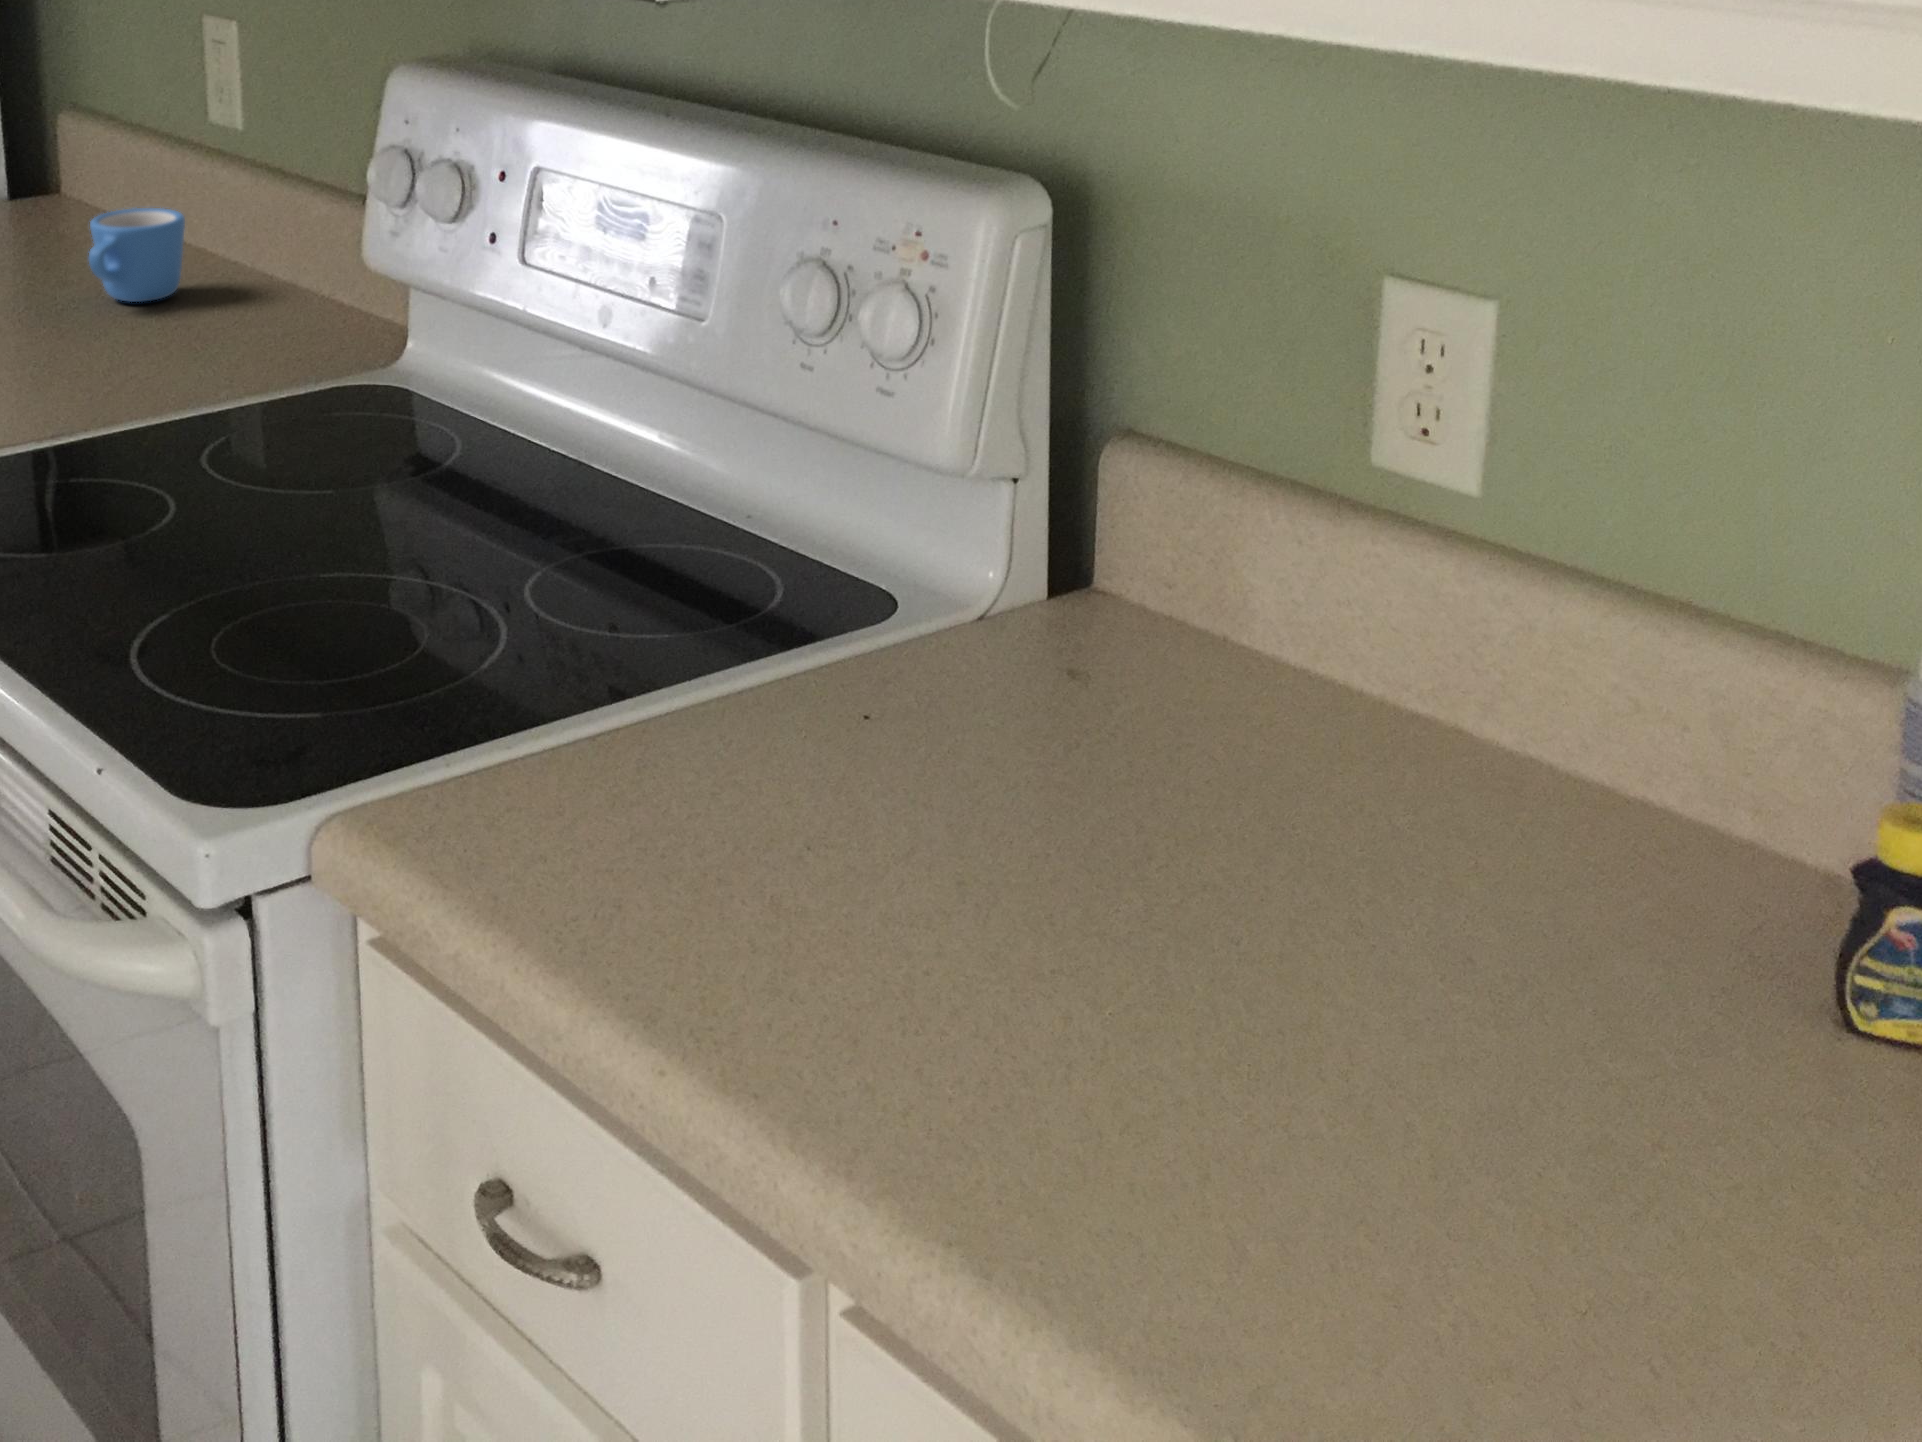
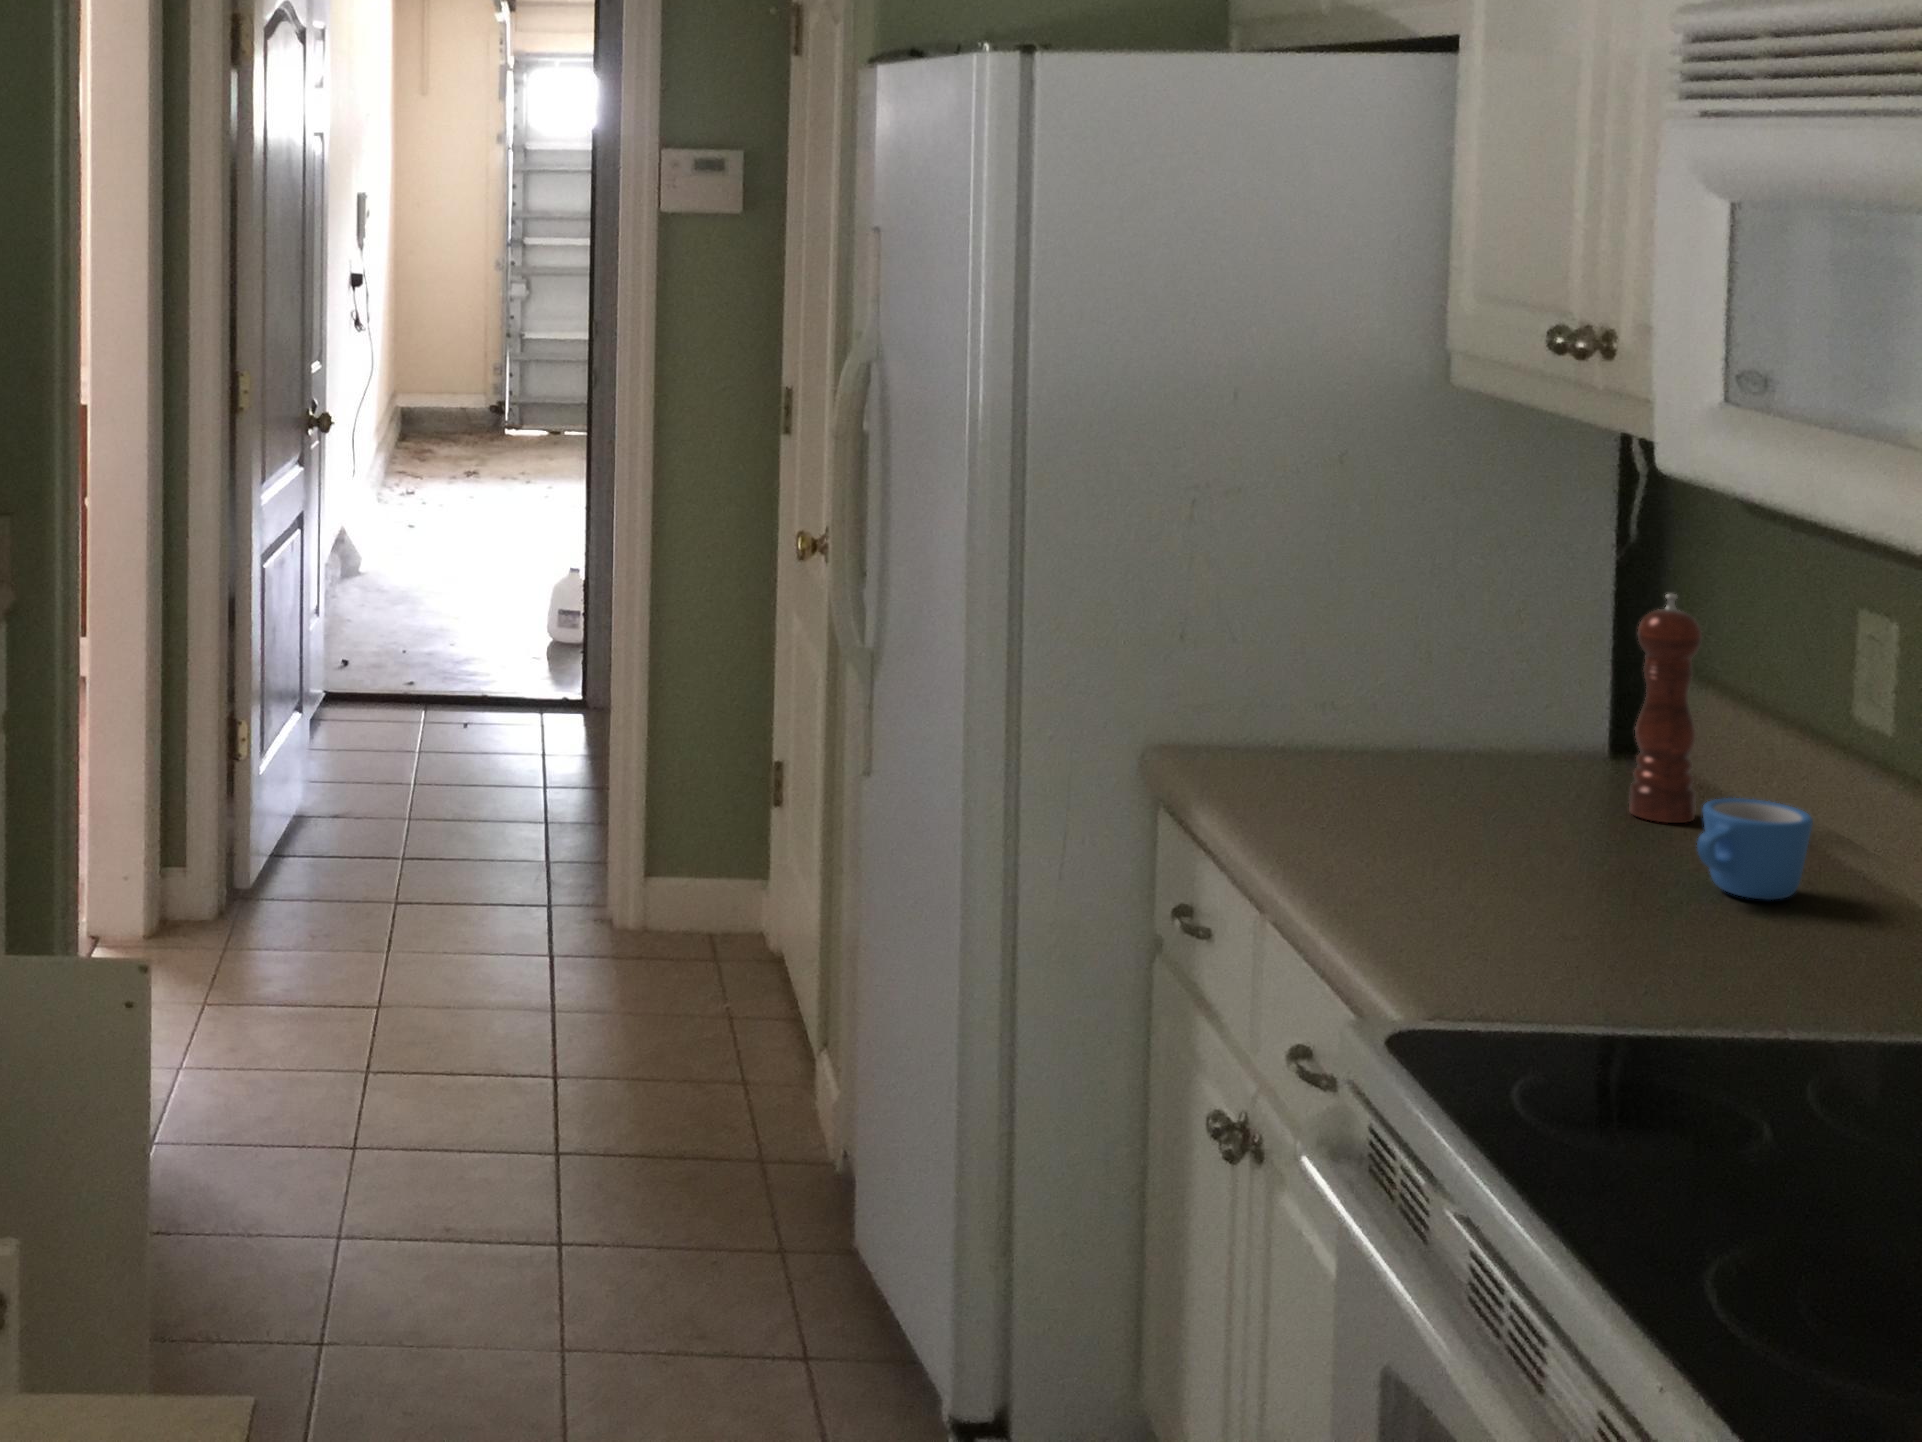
pepper mill: none [15,25,87,250] -> present [1629,594,1702,823]

